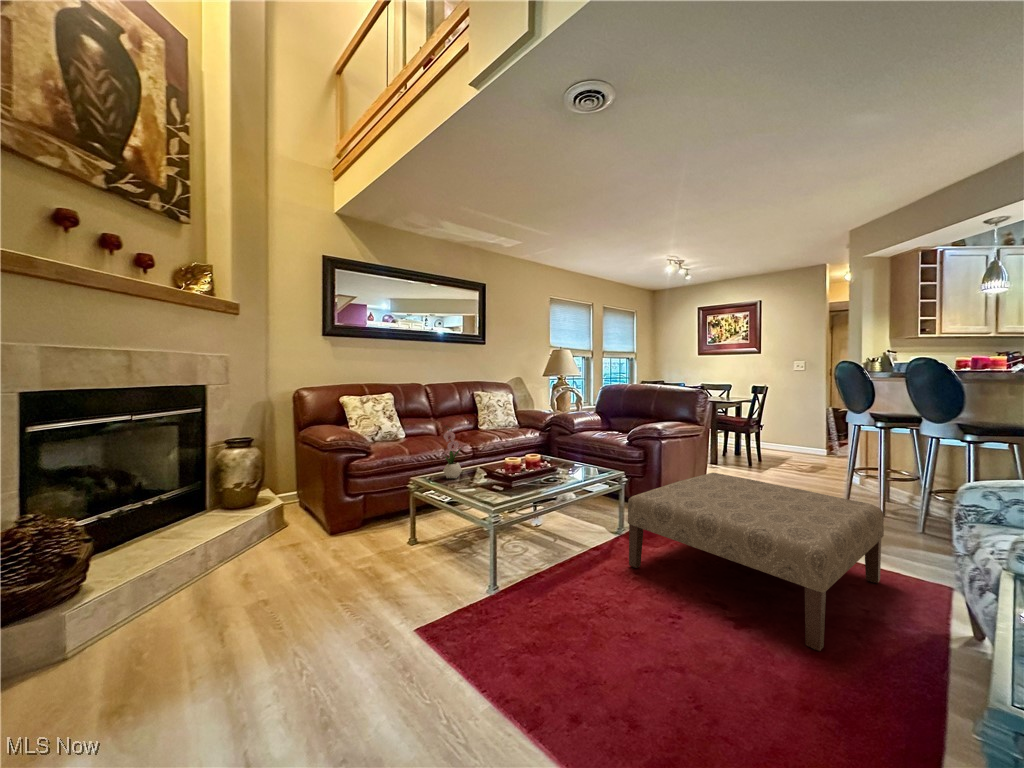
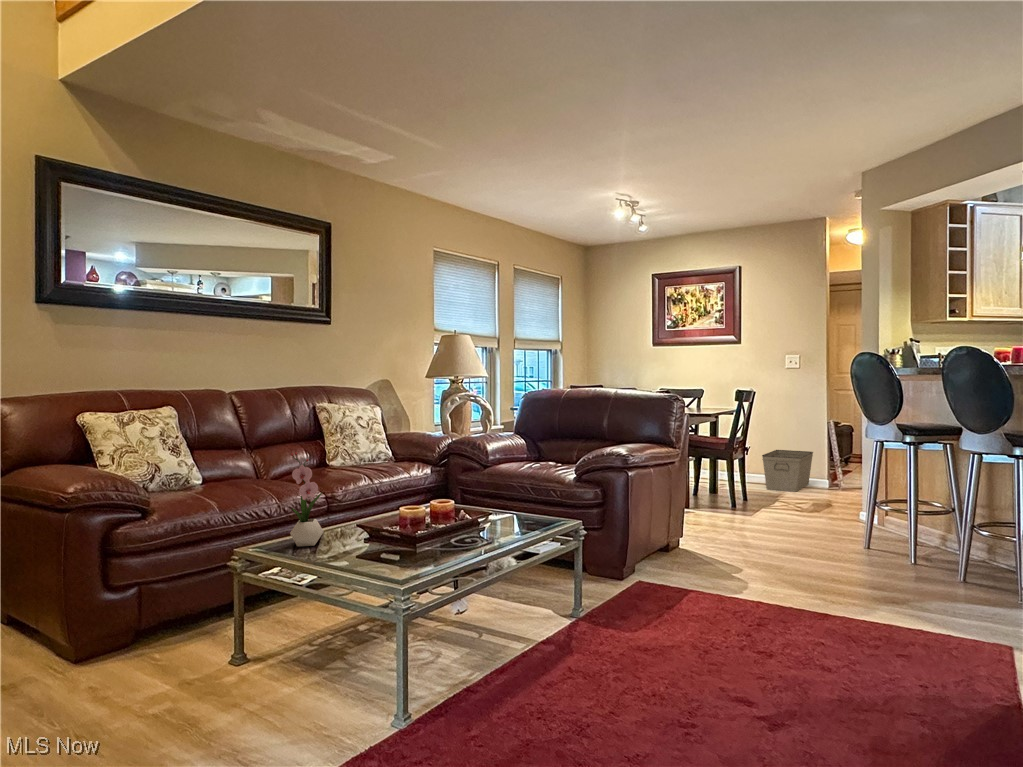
storage bin: none [775,428,816,458] -> present [762,450,813,492]
ottoman: present [628,473,884,651] -> none [598,513,927,743]

